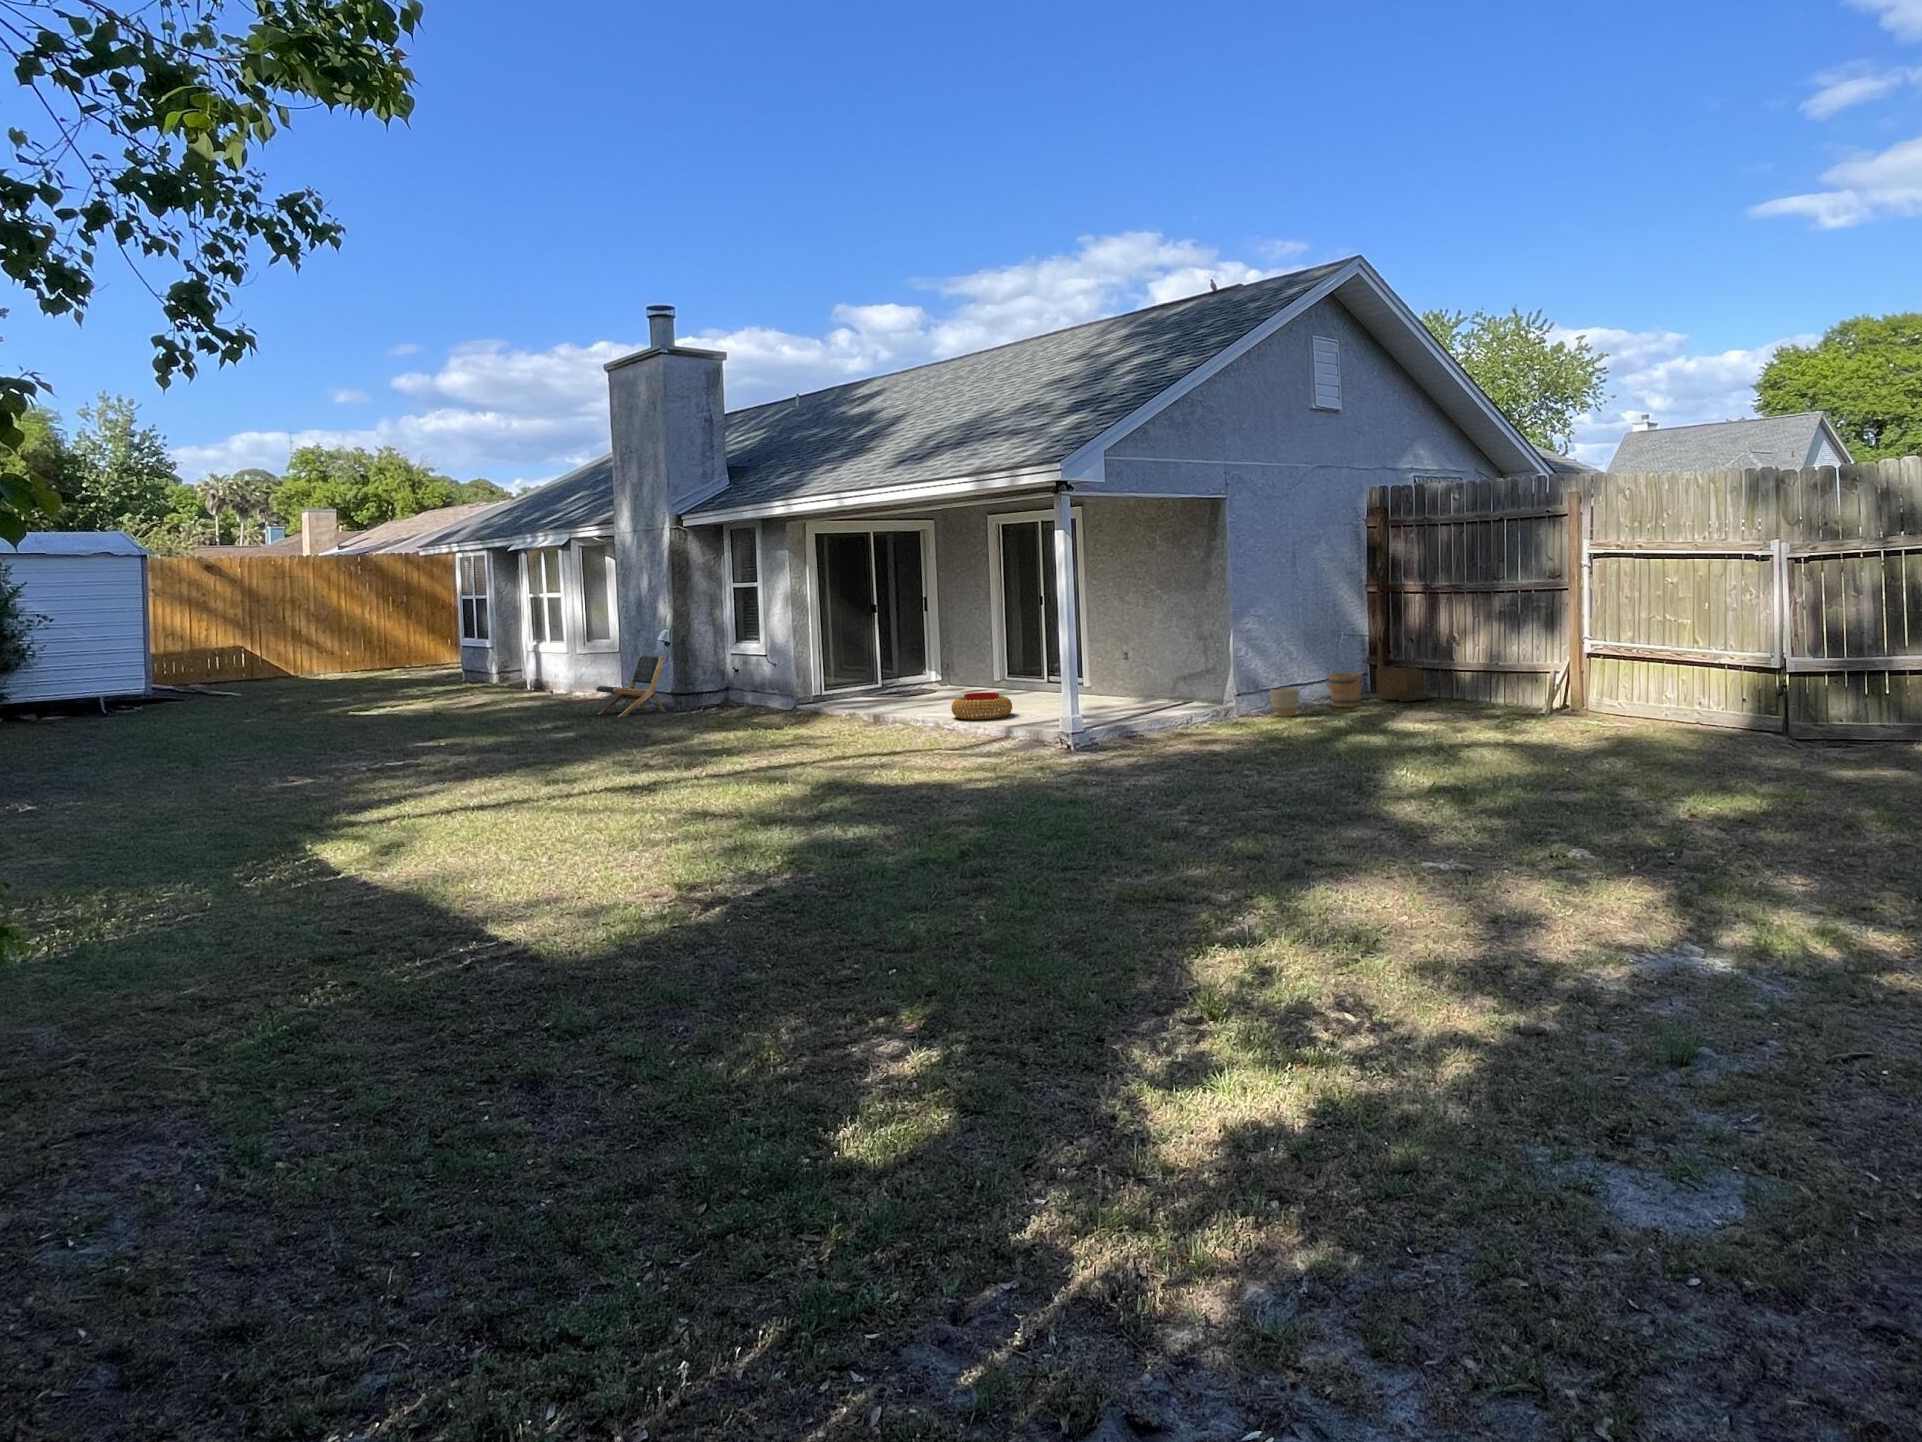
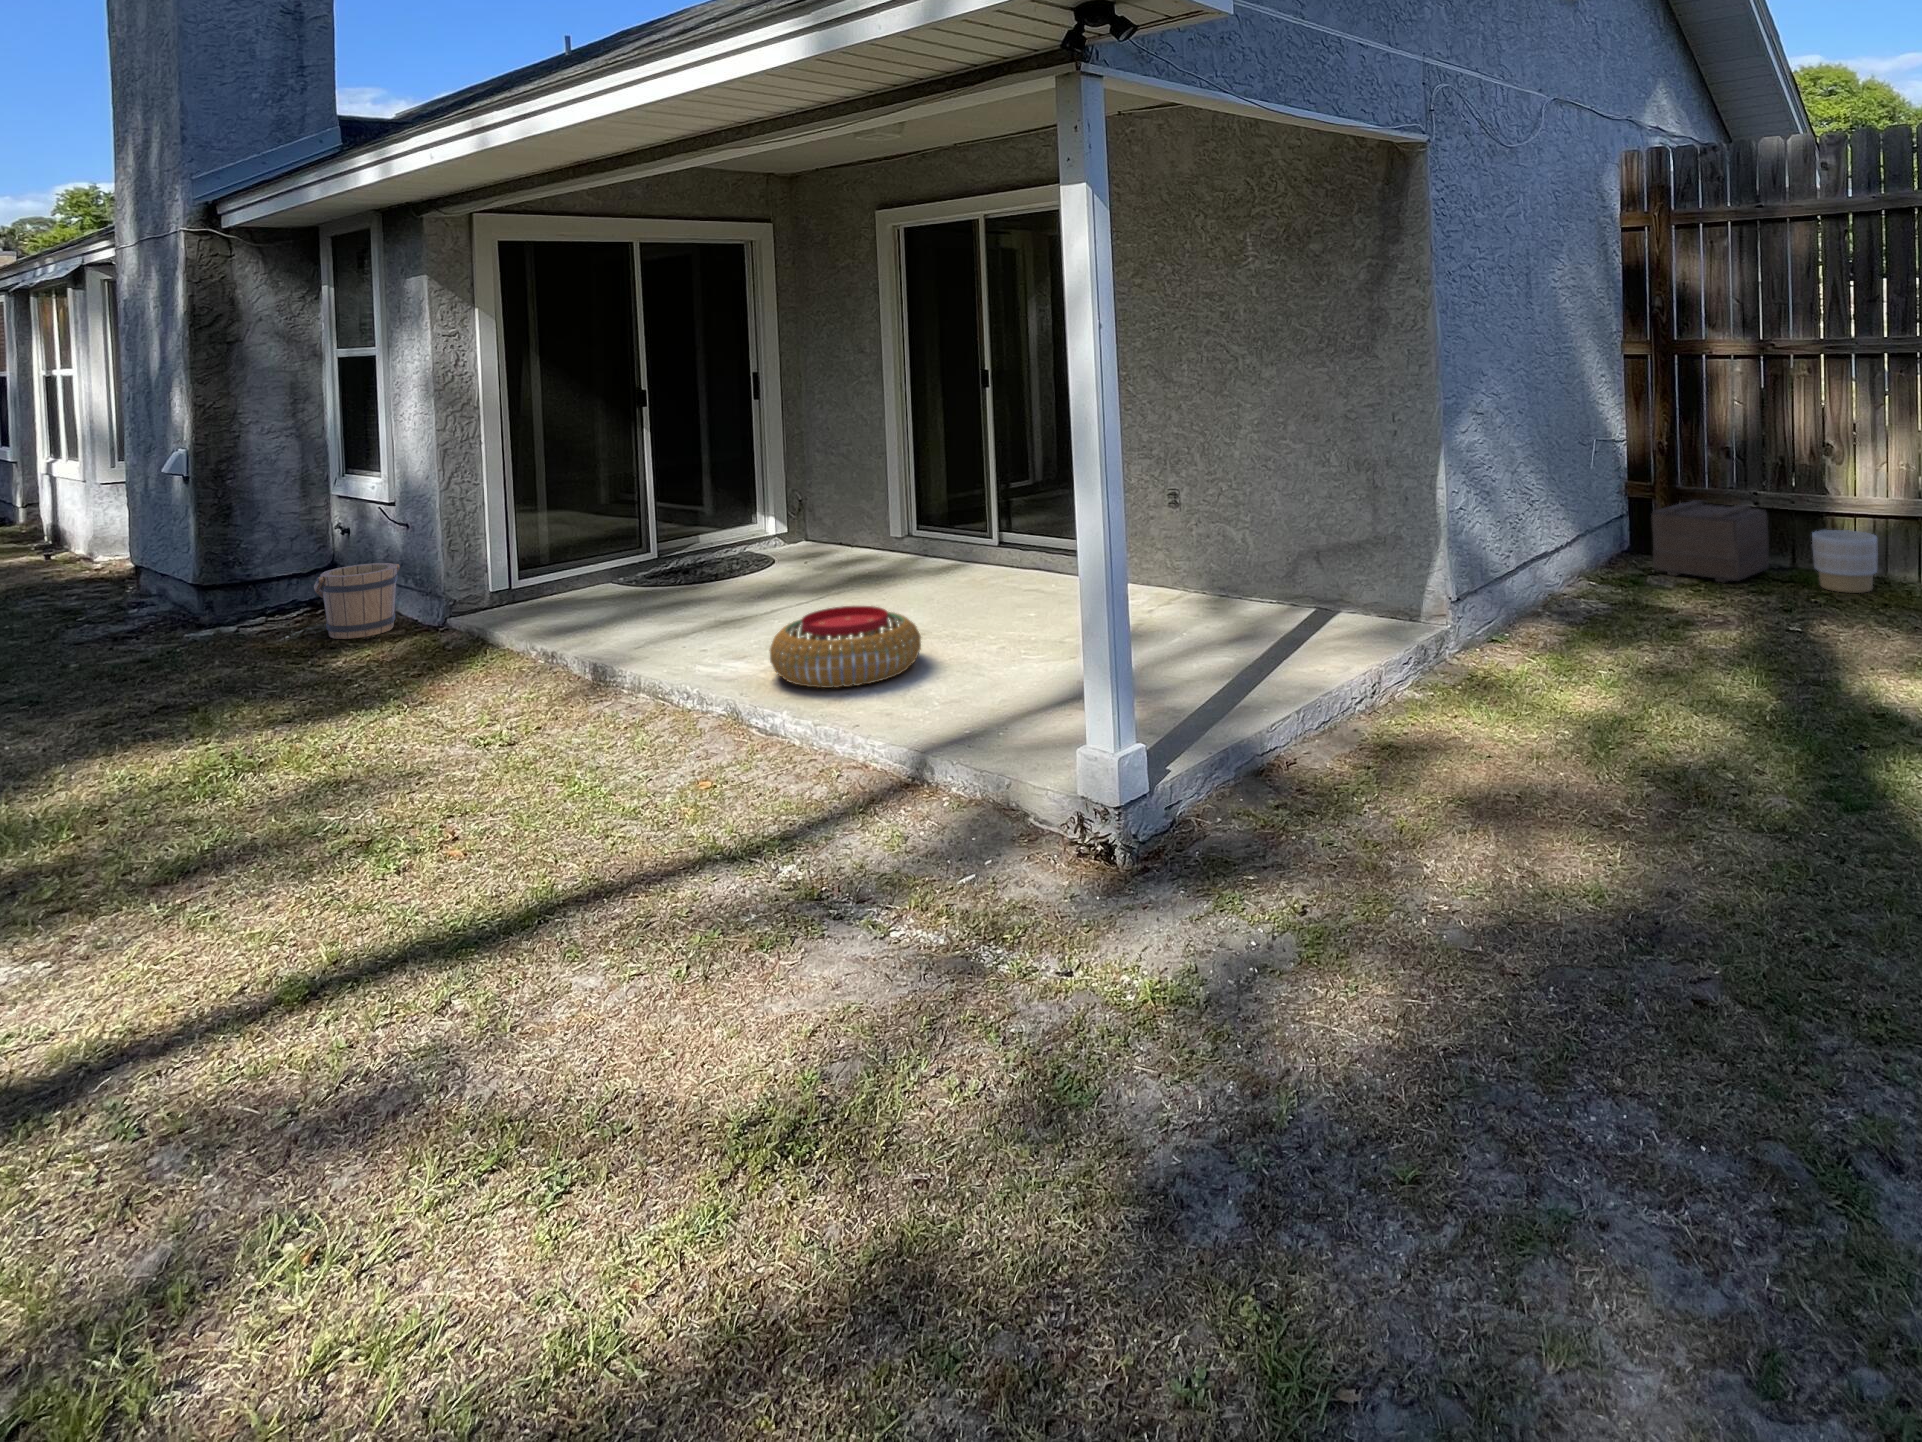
lounge chair: present [596,655,666,717] -> none [13,498,184,646]
bucket: present [1326,673,1363,707] -> present [314,563,400,639]
planter: present [1270,687,1299,717] -> present [1812,530,1878,593]

